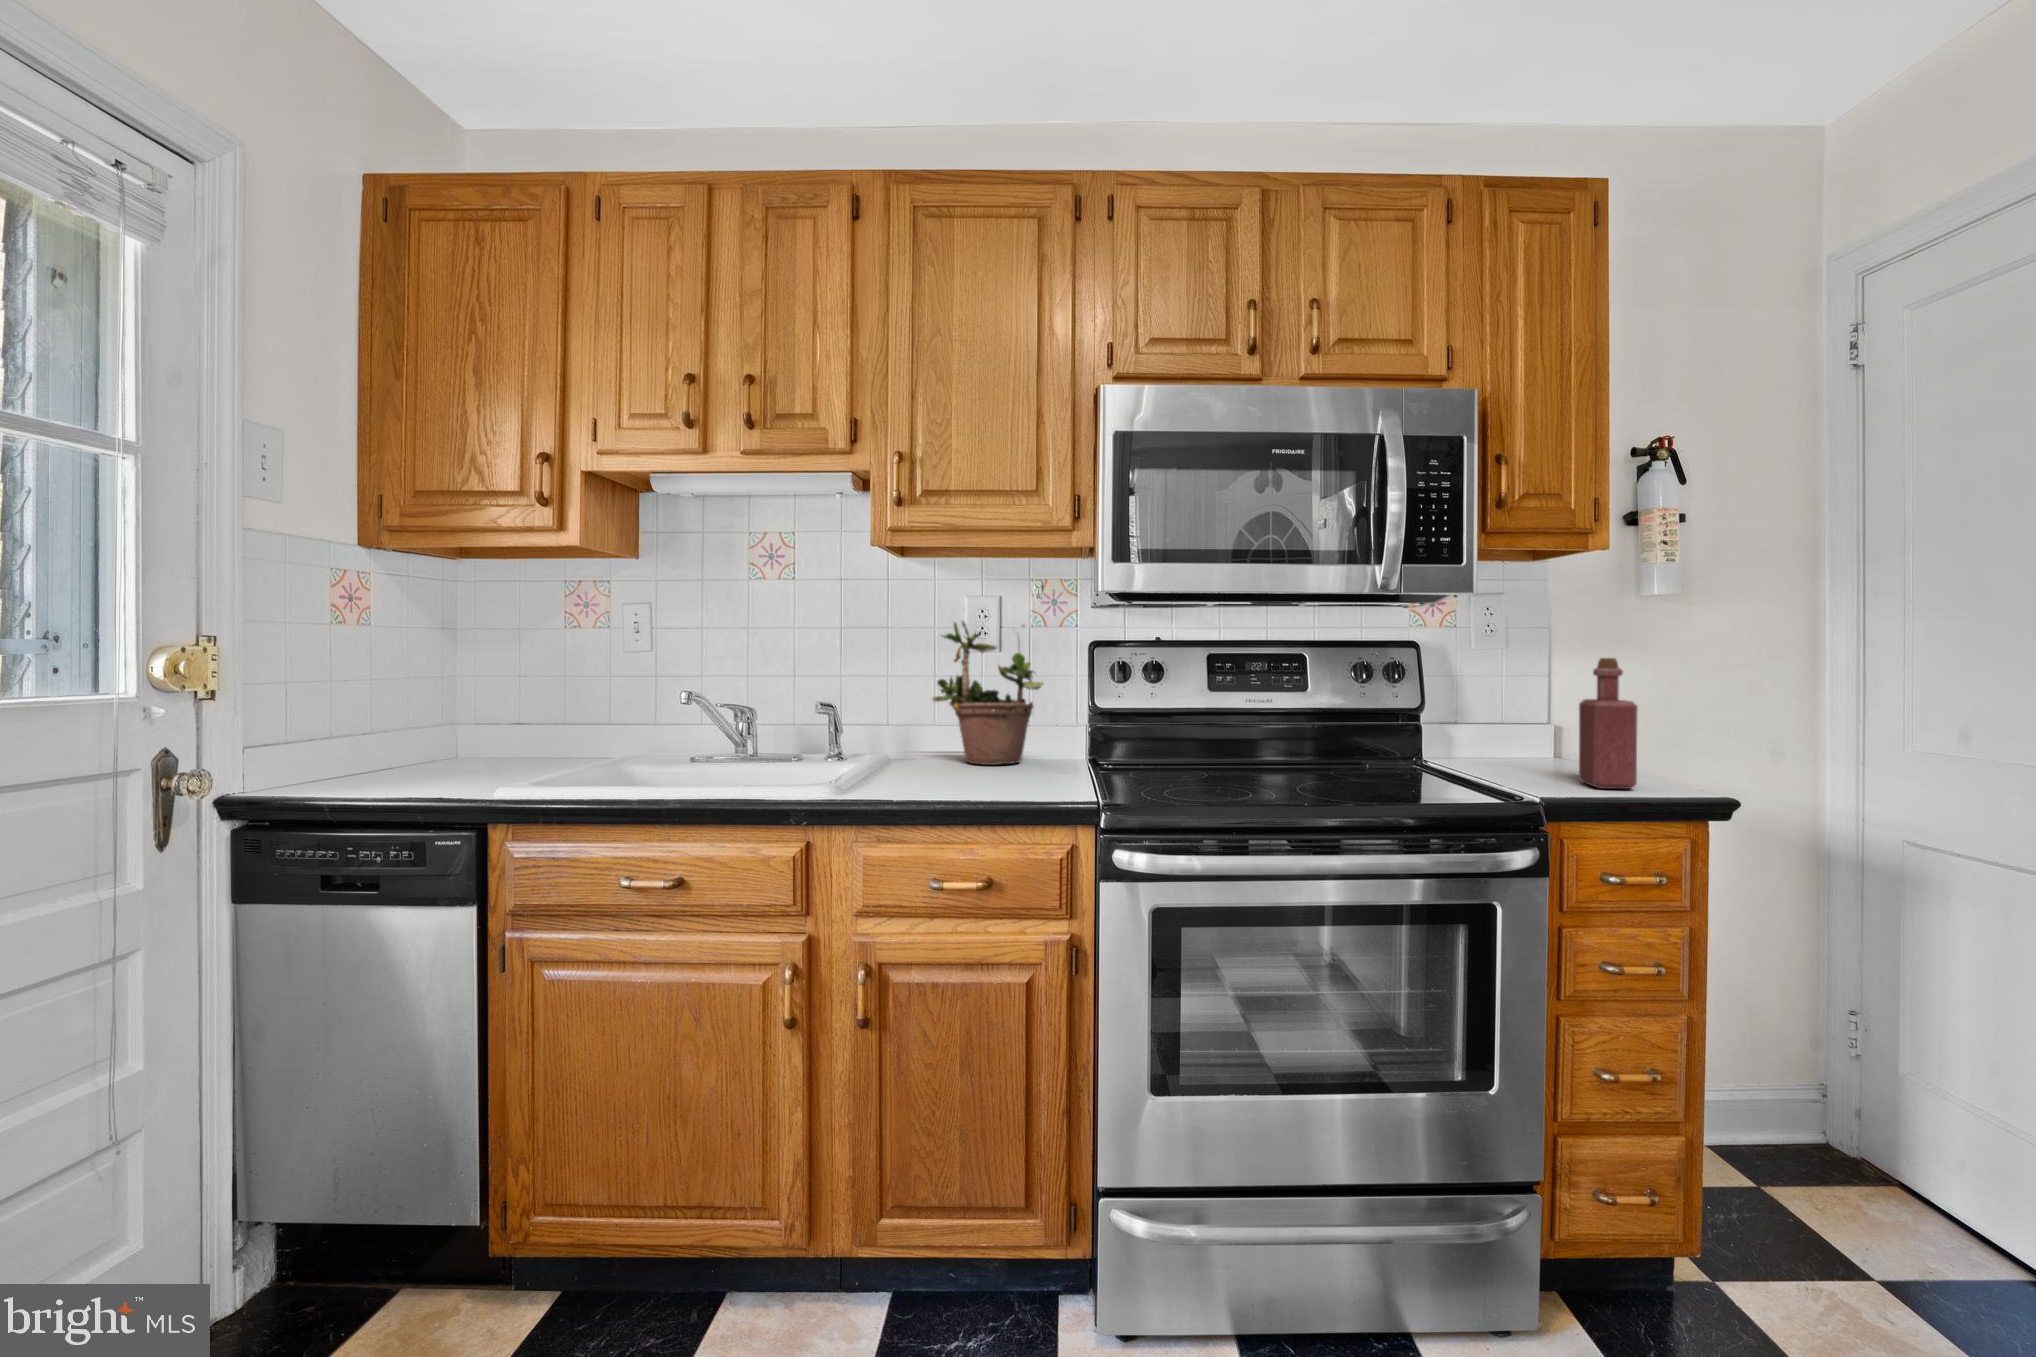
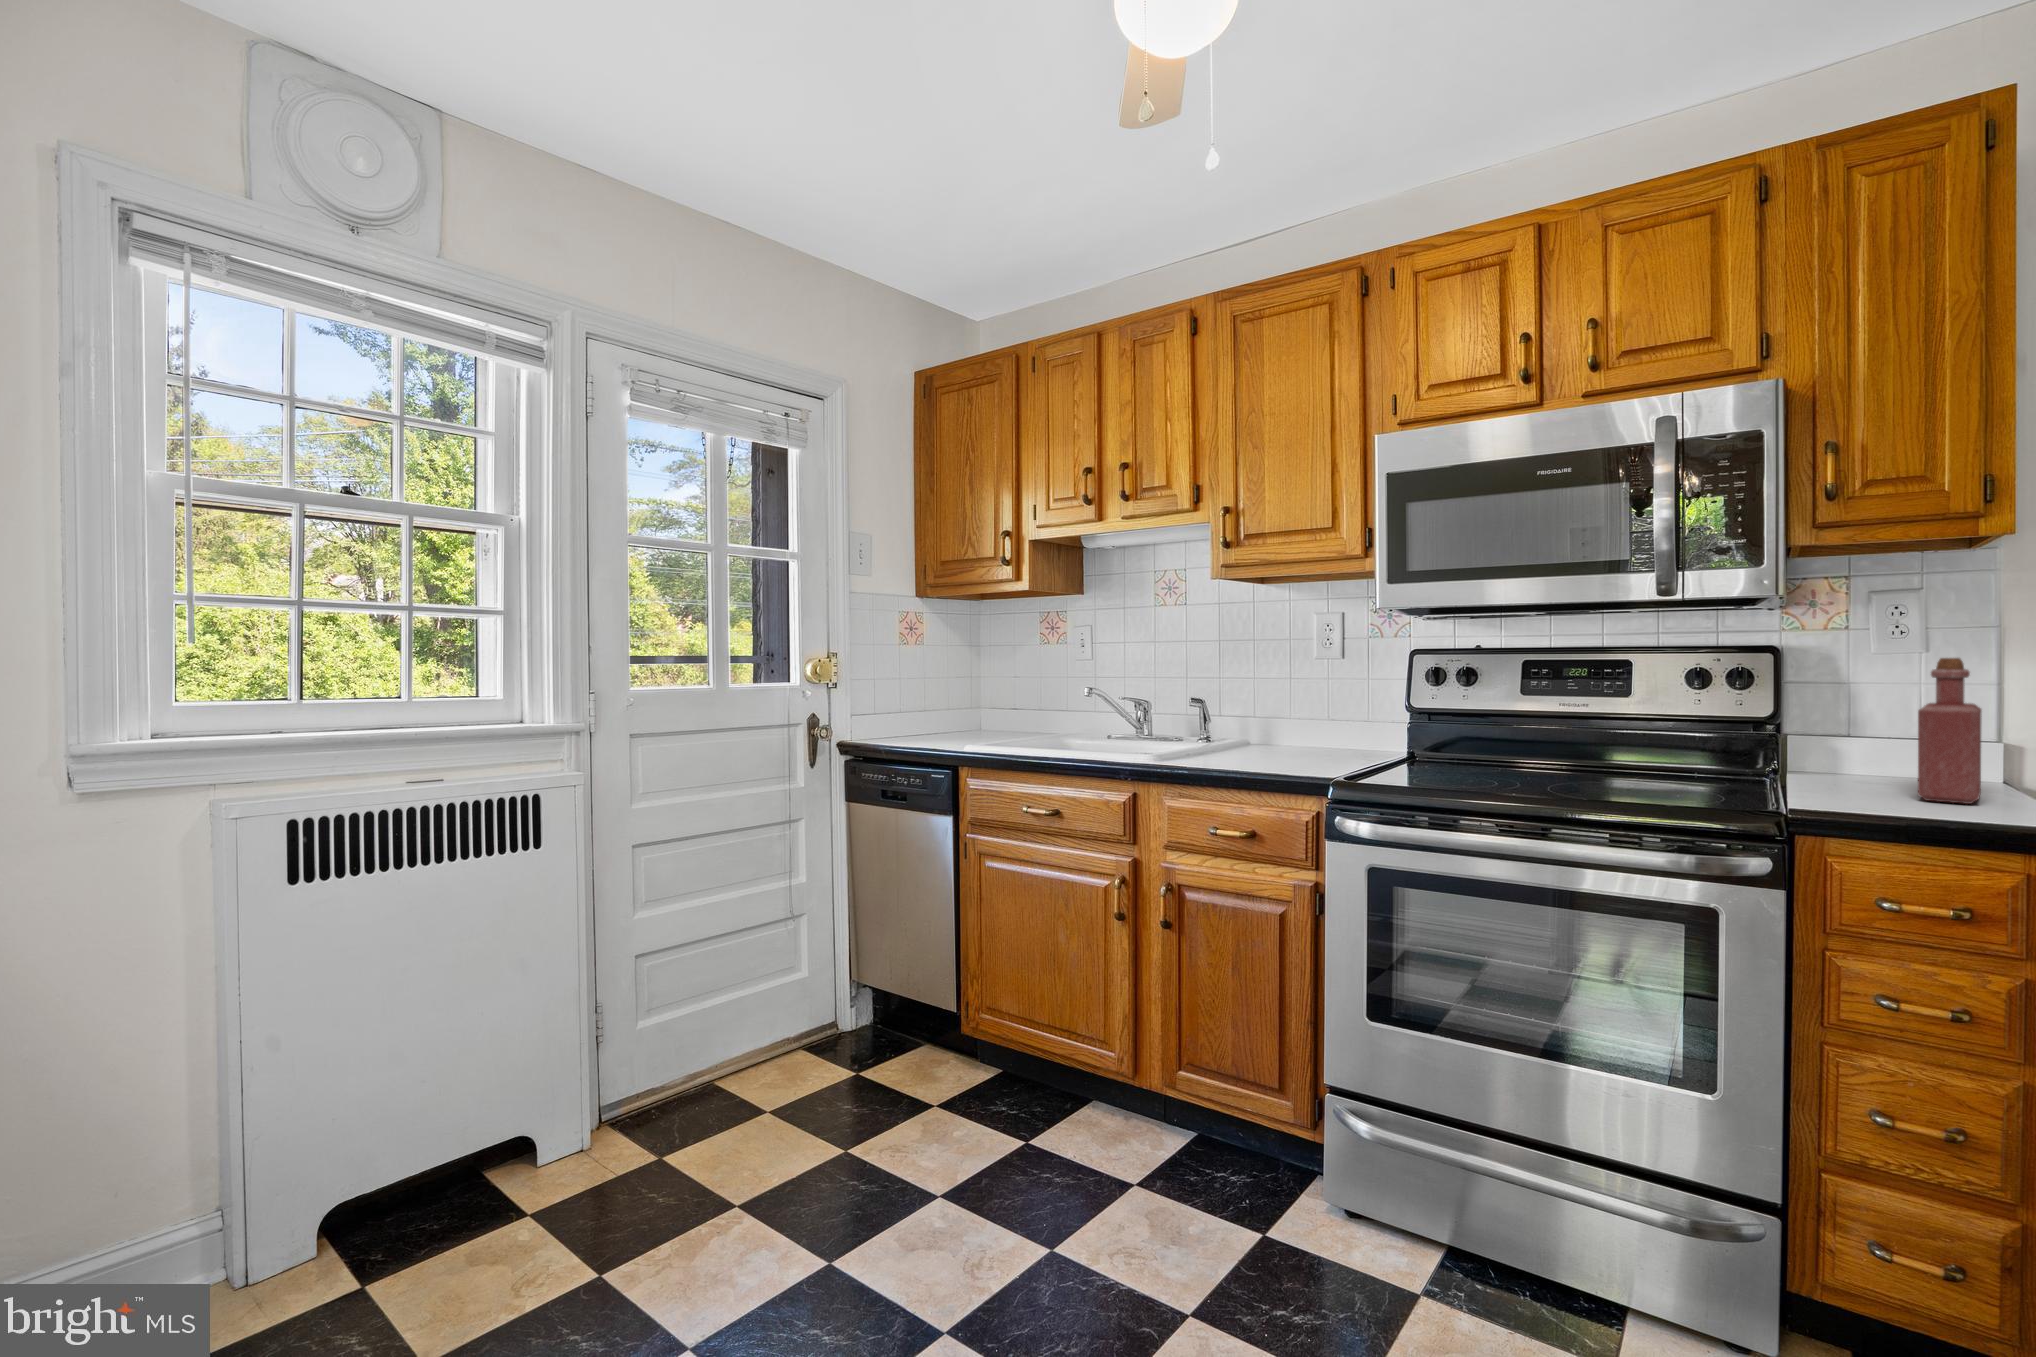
potted plant: present [933,621,1043,765] -> none [1275,622,1361,747]

